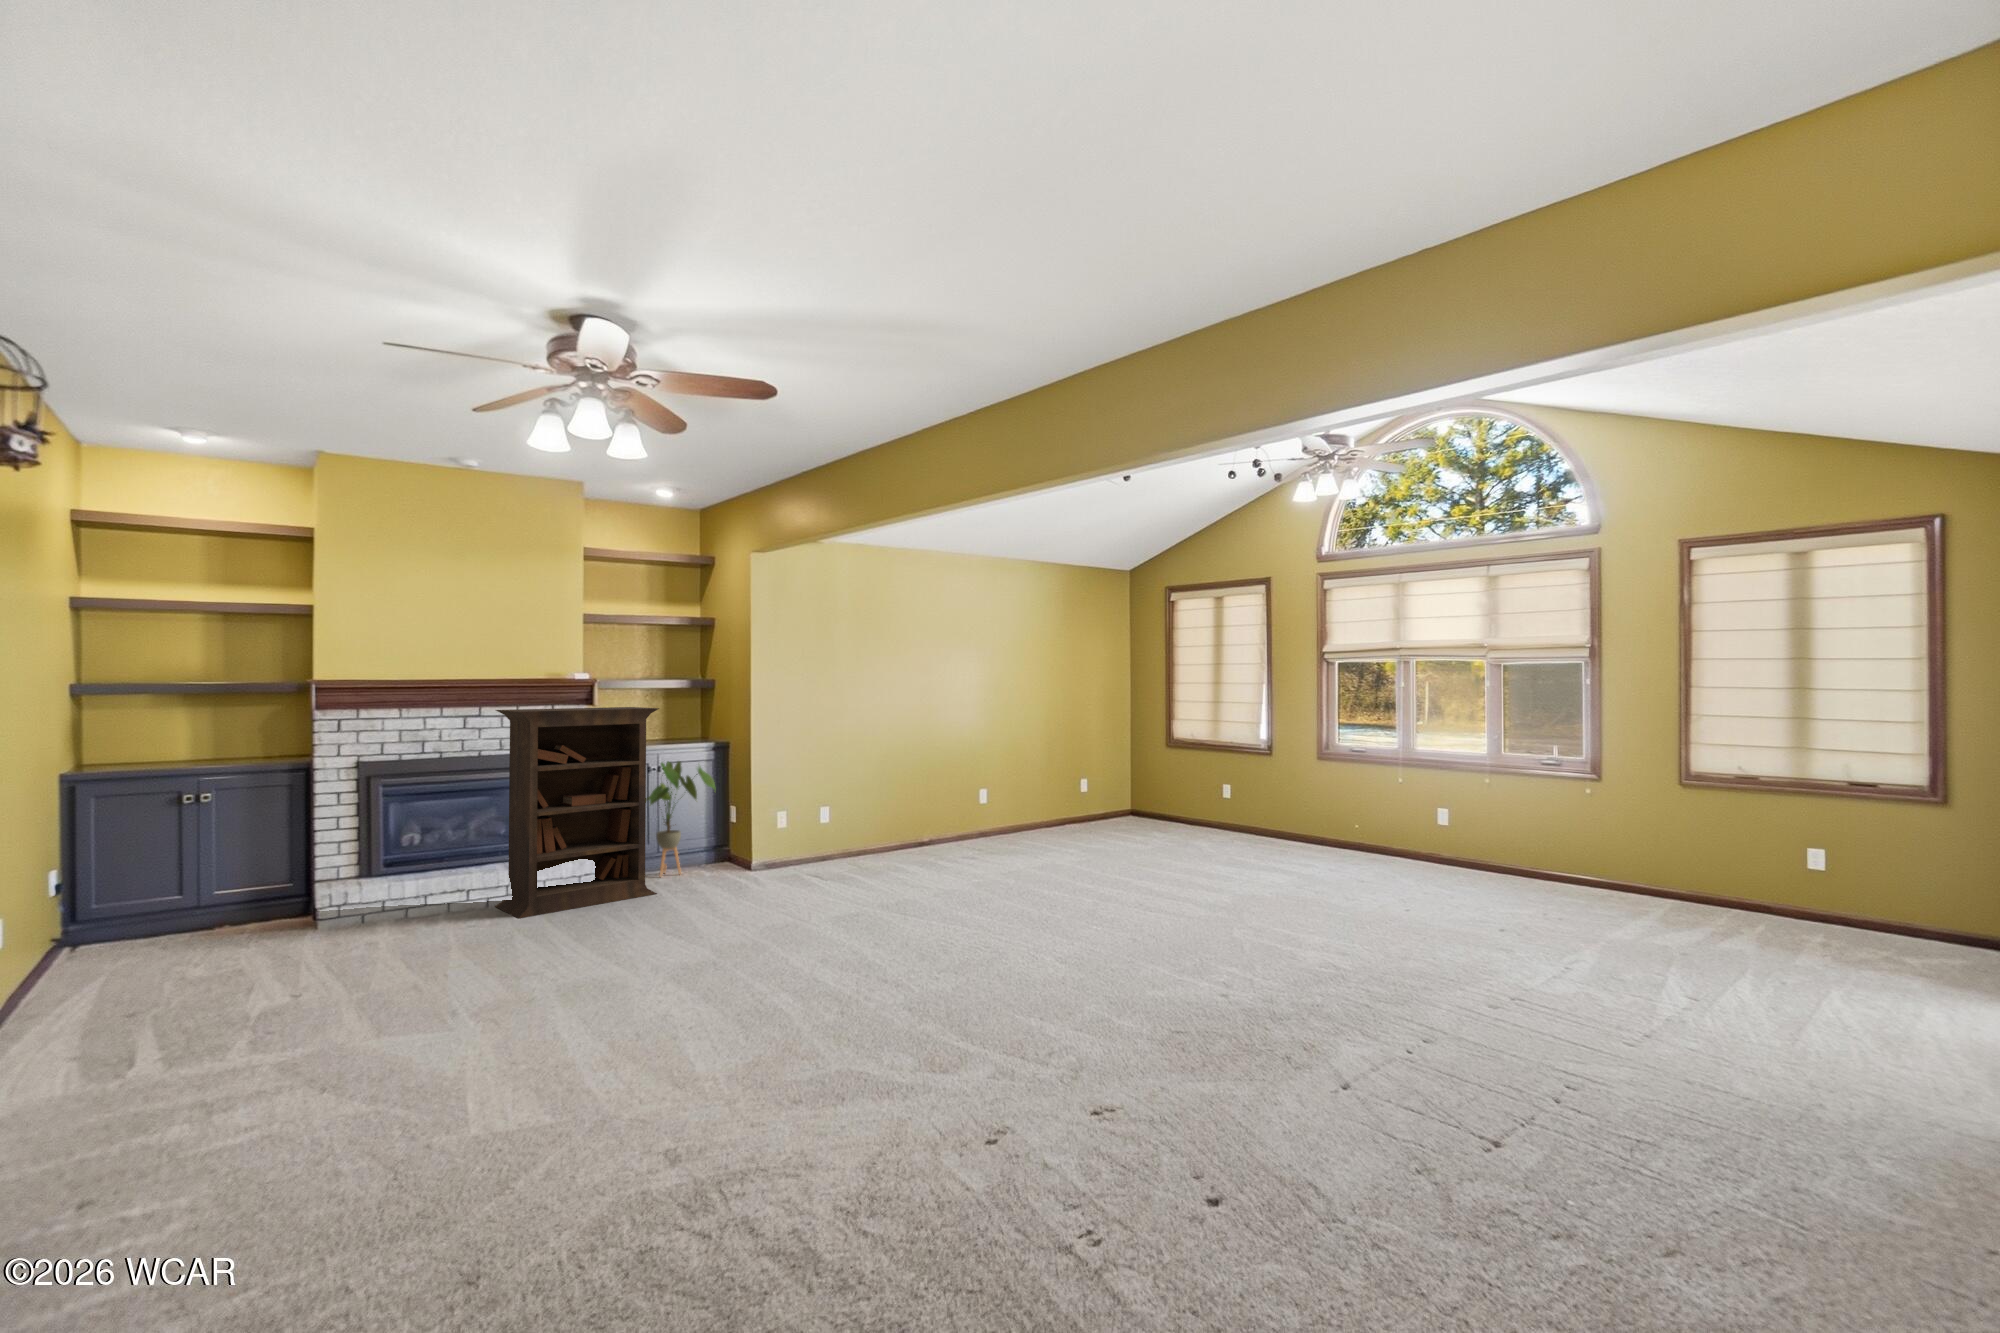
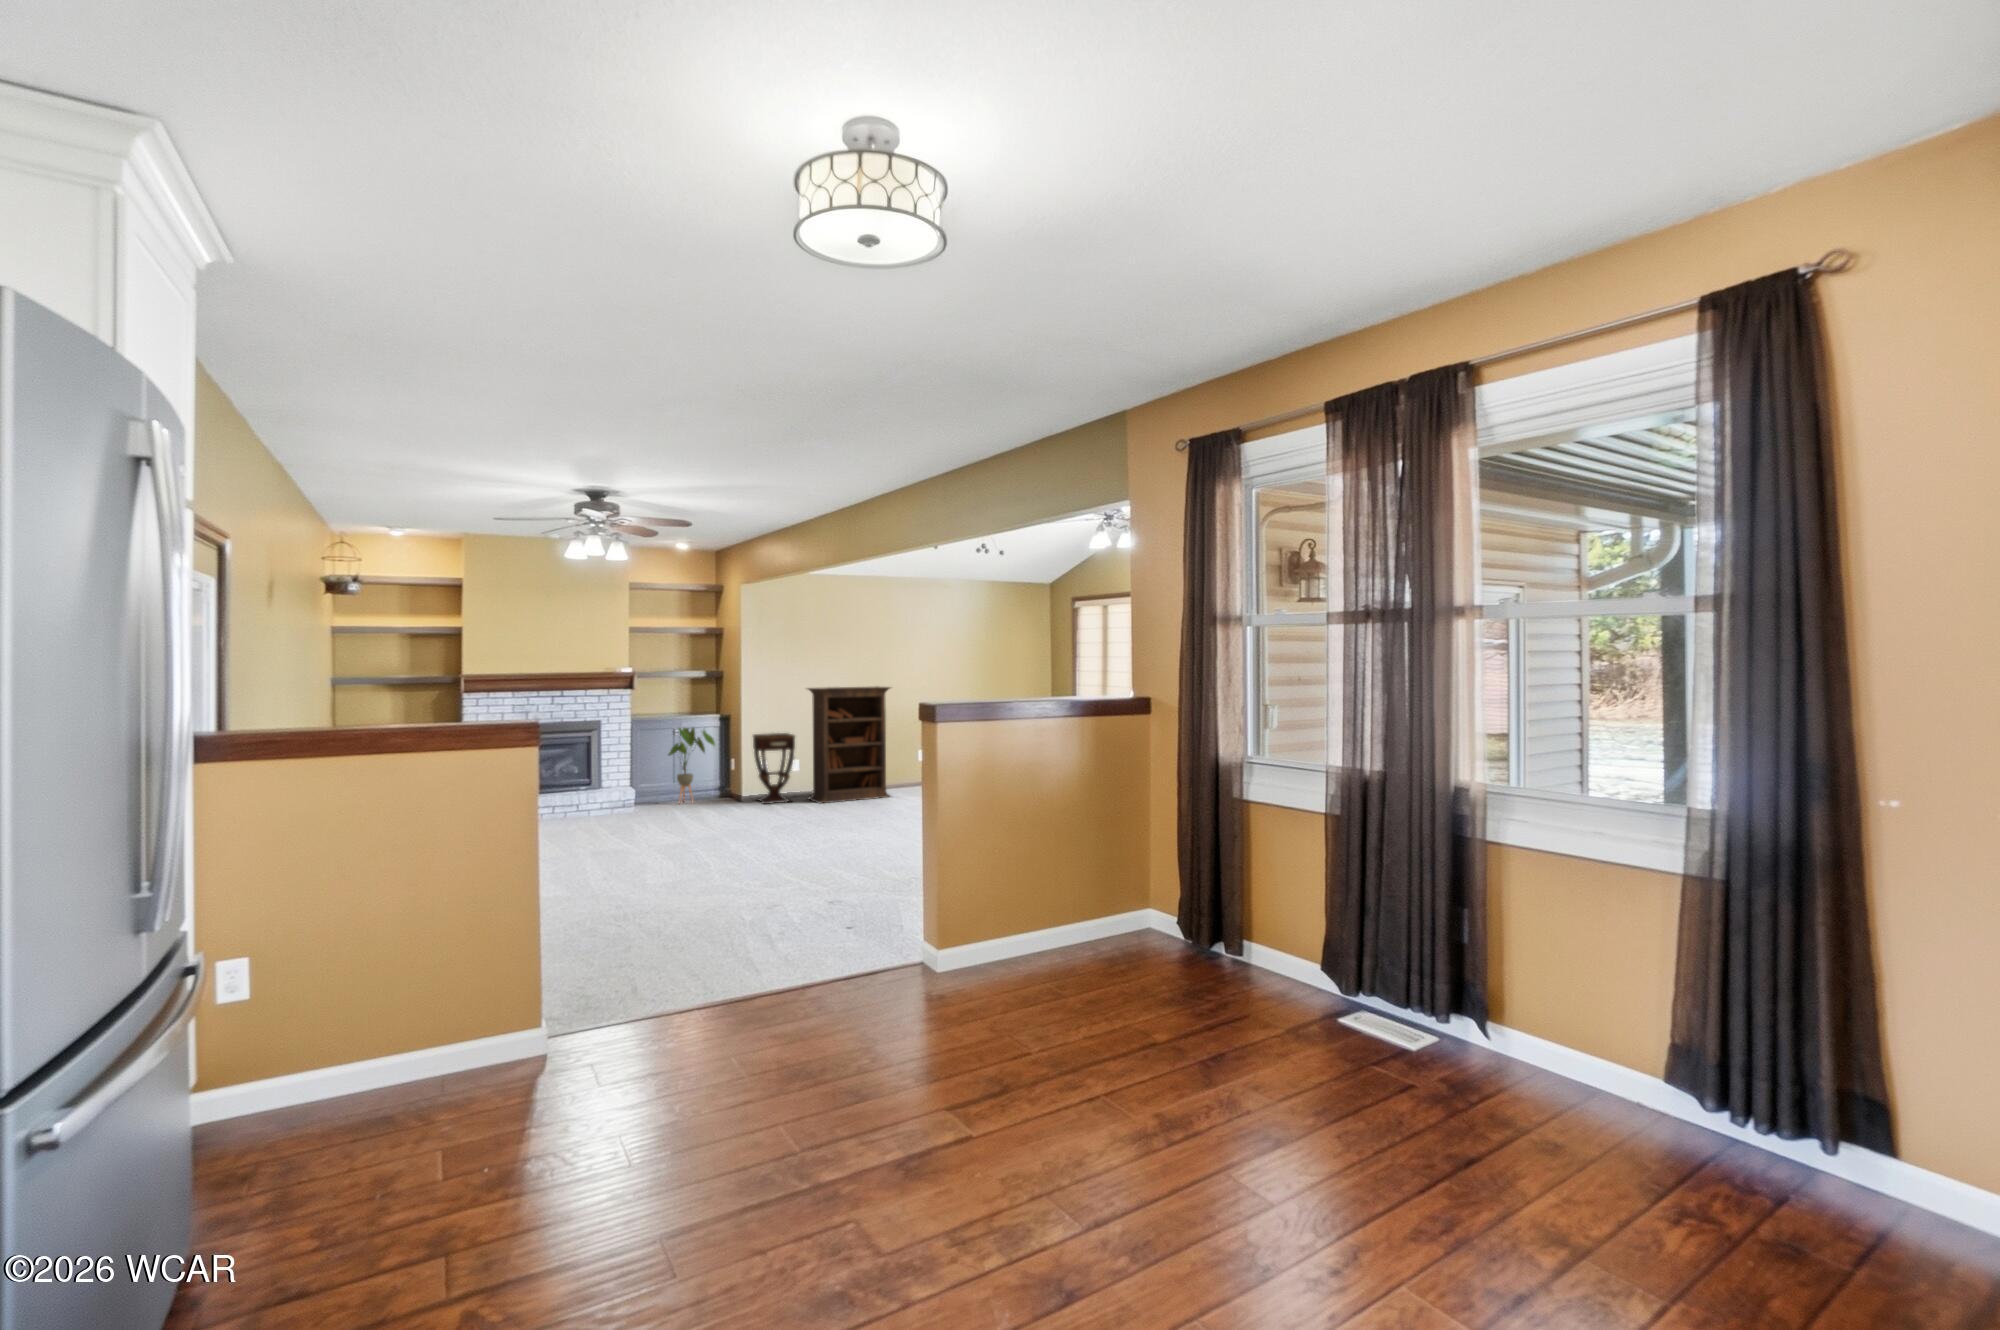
bookcase: present [495,707,659,918] -> present [808,686,890,804]
side table: none [768,768,835,875] -> present [753,733,795,804]

